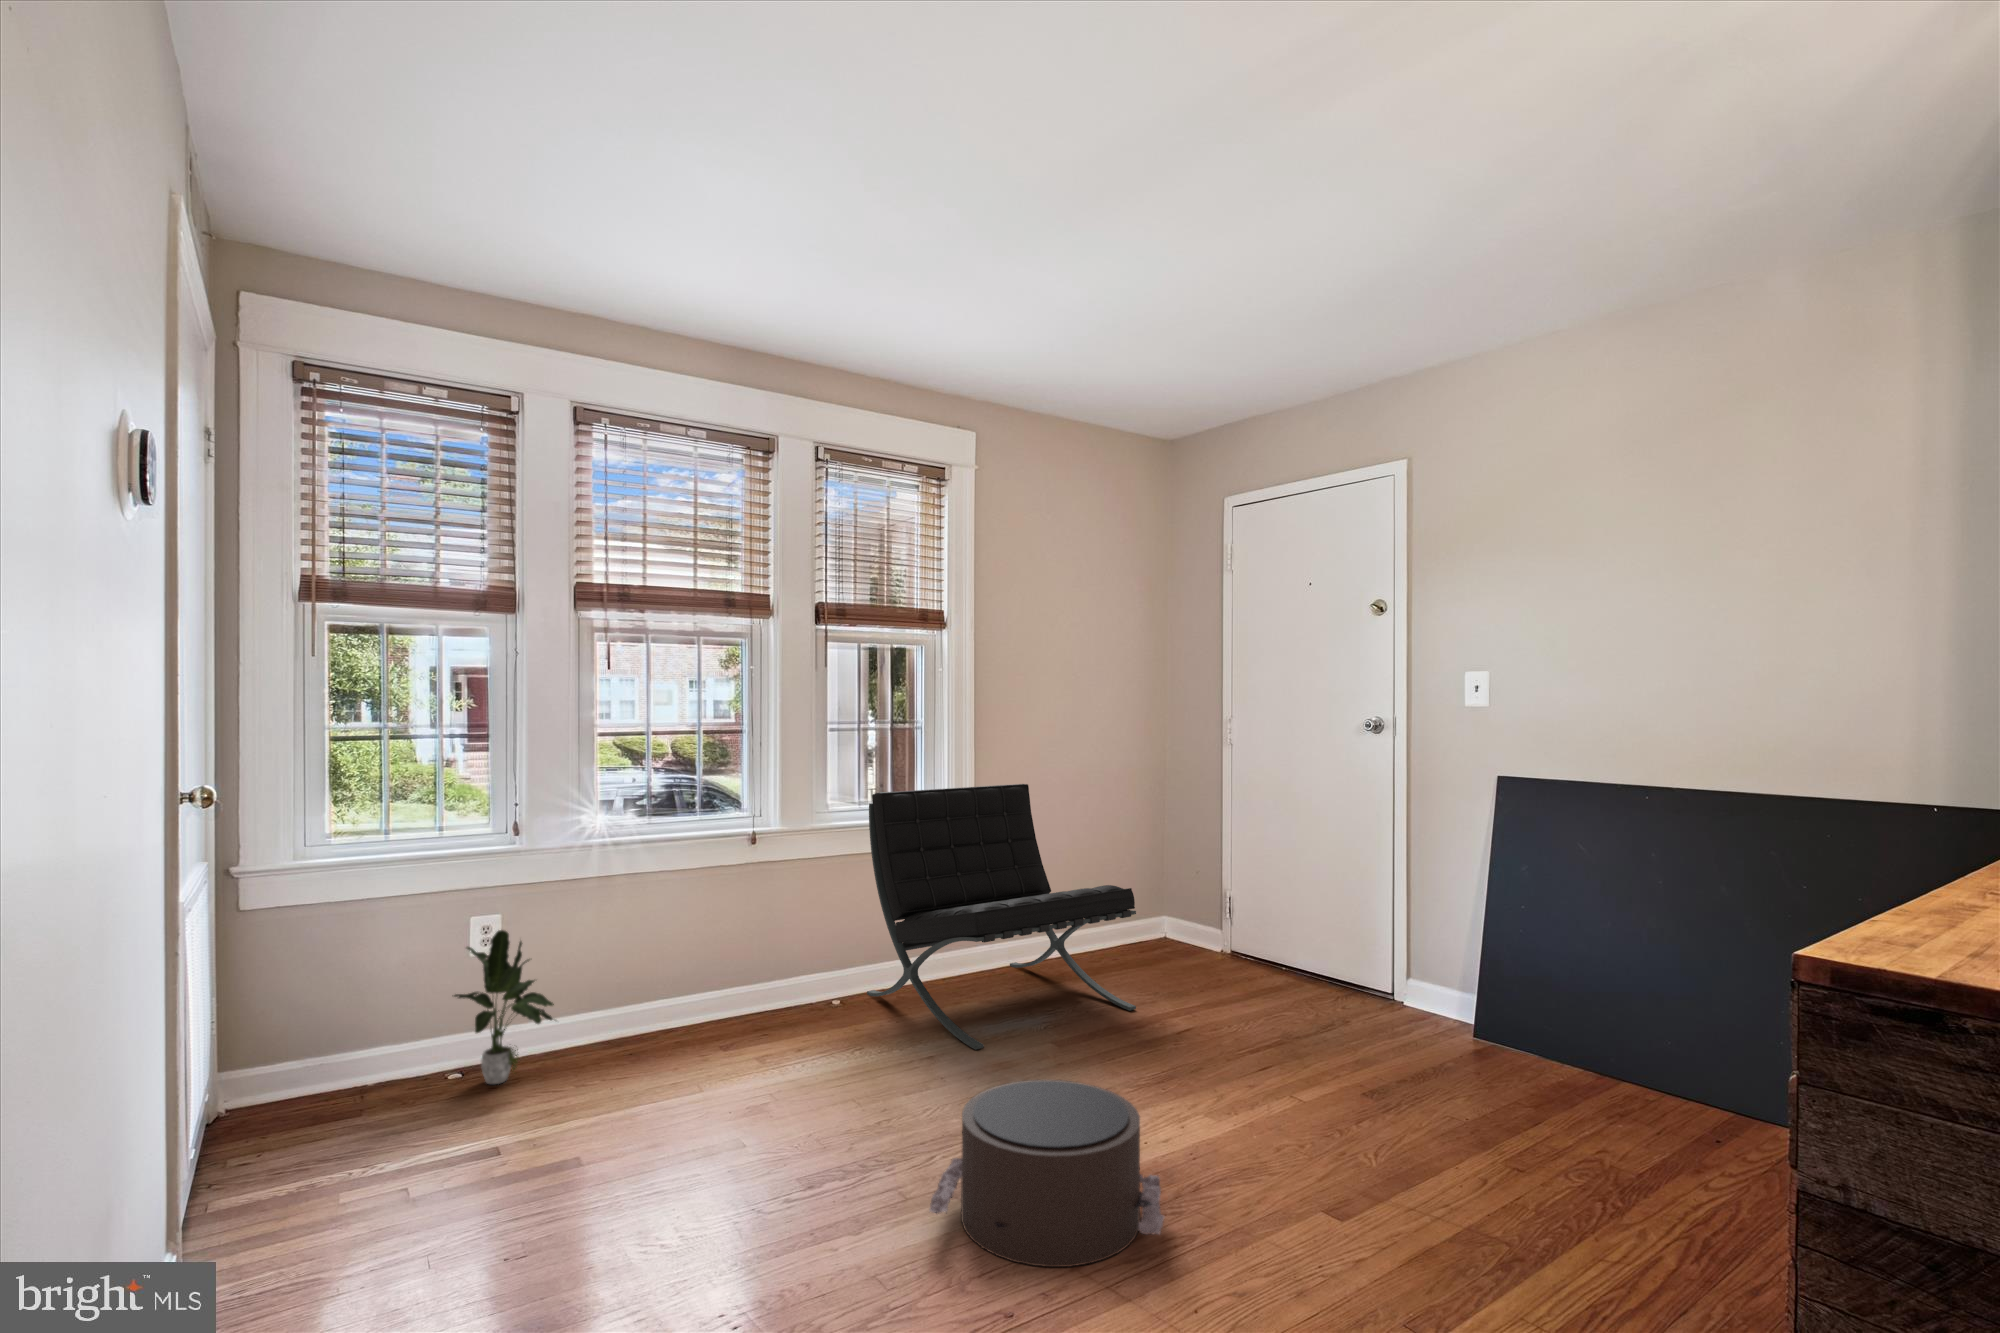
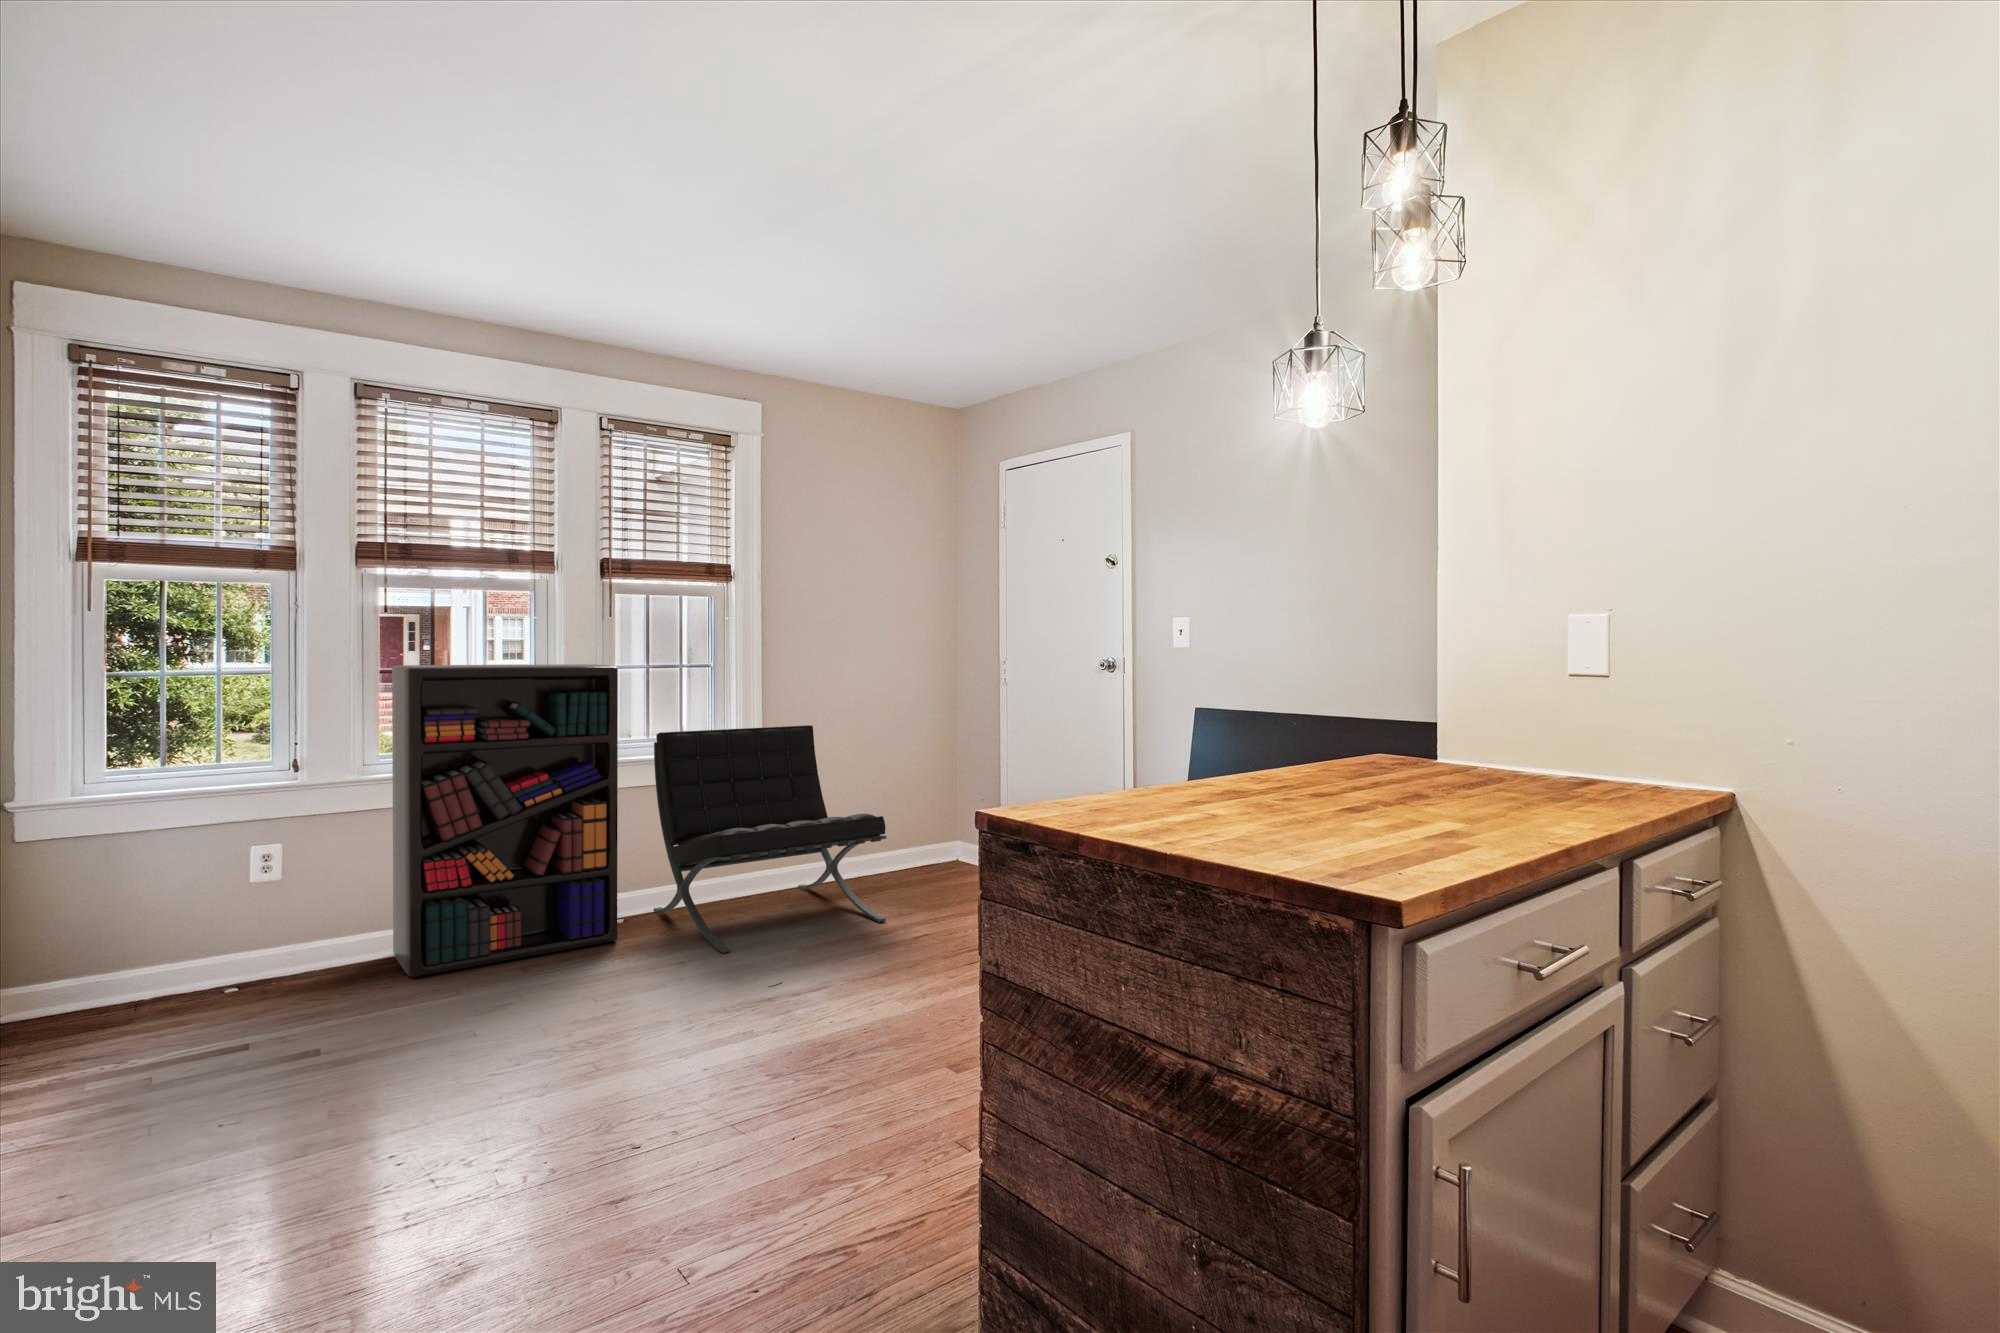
bookshelf: none [605,717,852,1079] -> present [392,664,618,977]
potted plant: present [454,930,554,1084] -> none [235,850,340,982]
pouf: present [929,1080,1165,1267] -> none [593,966,799,1103]

